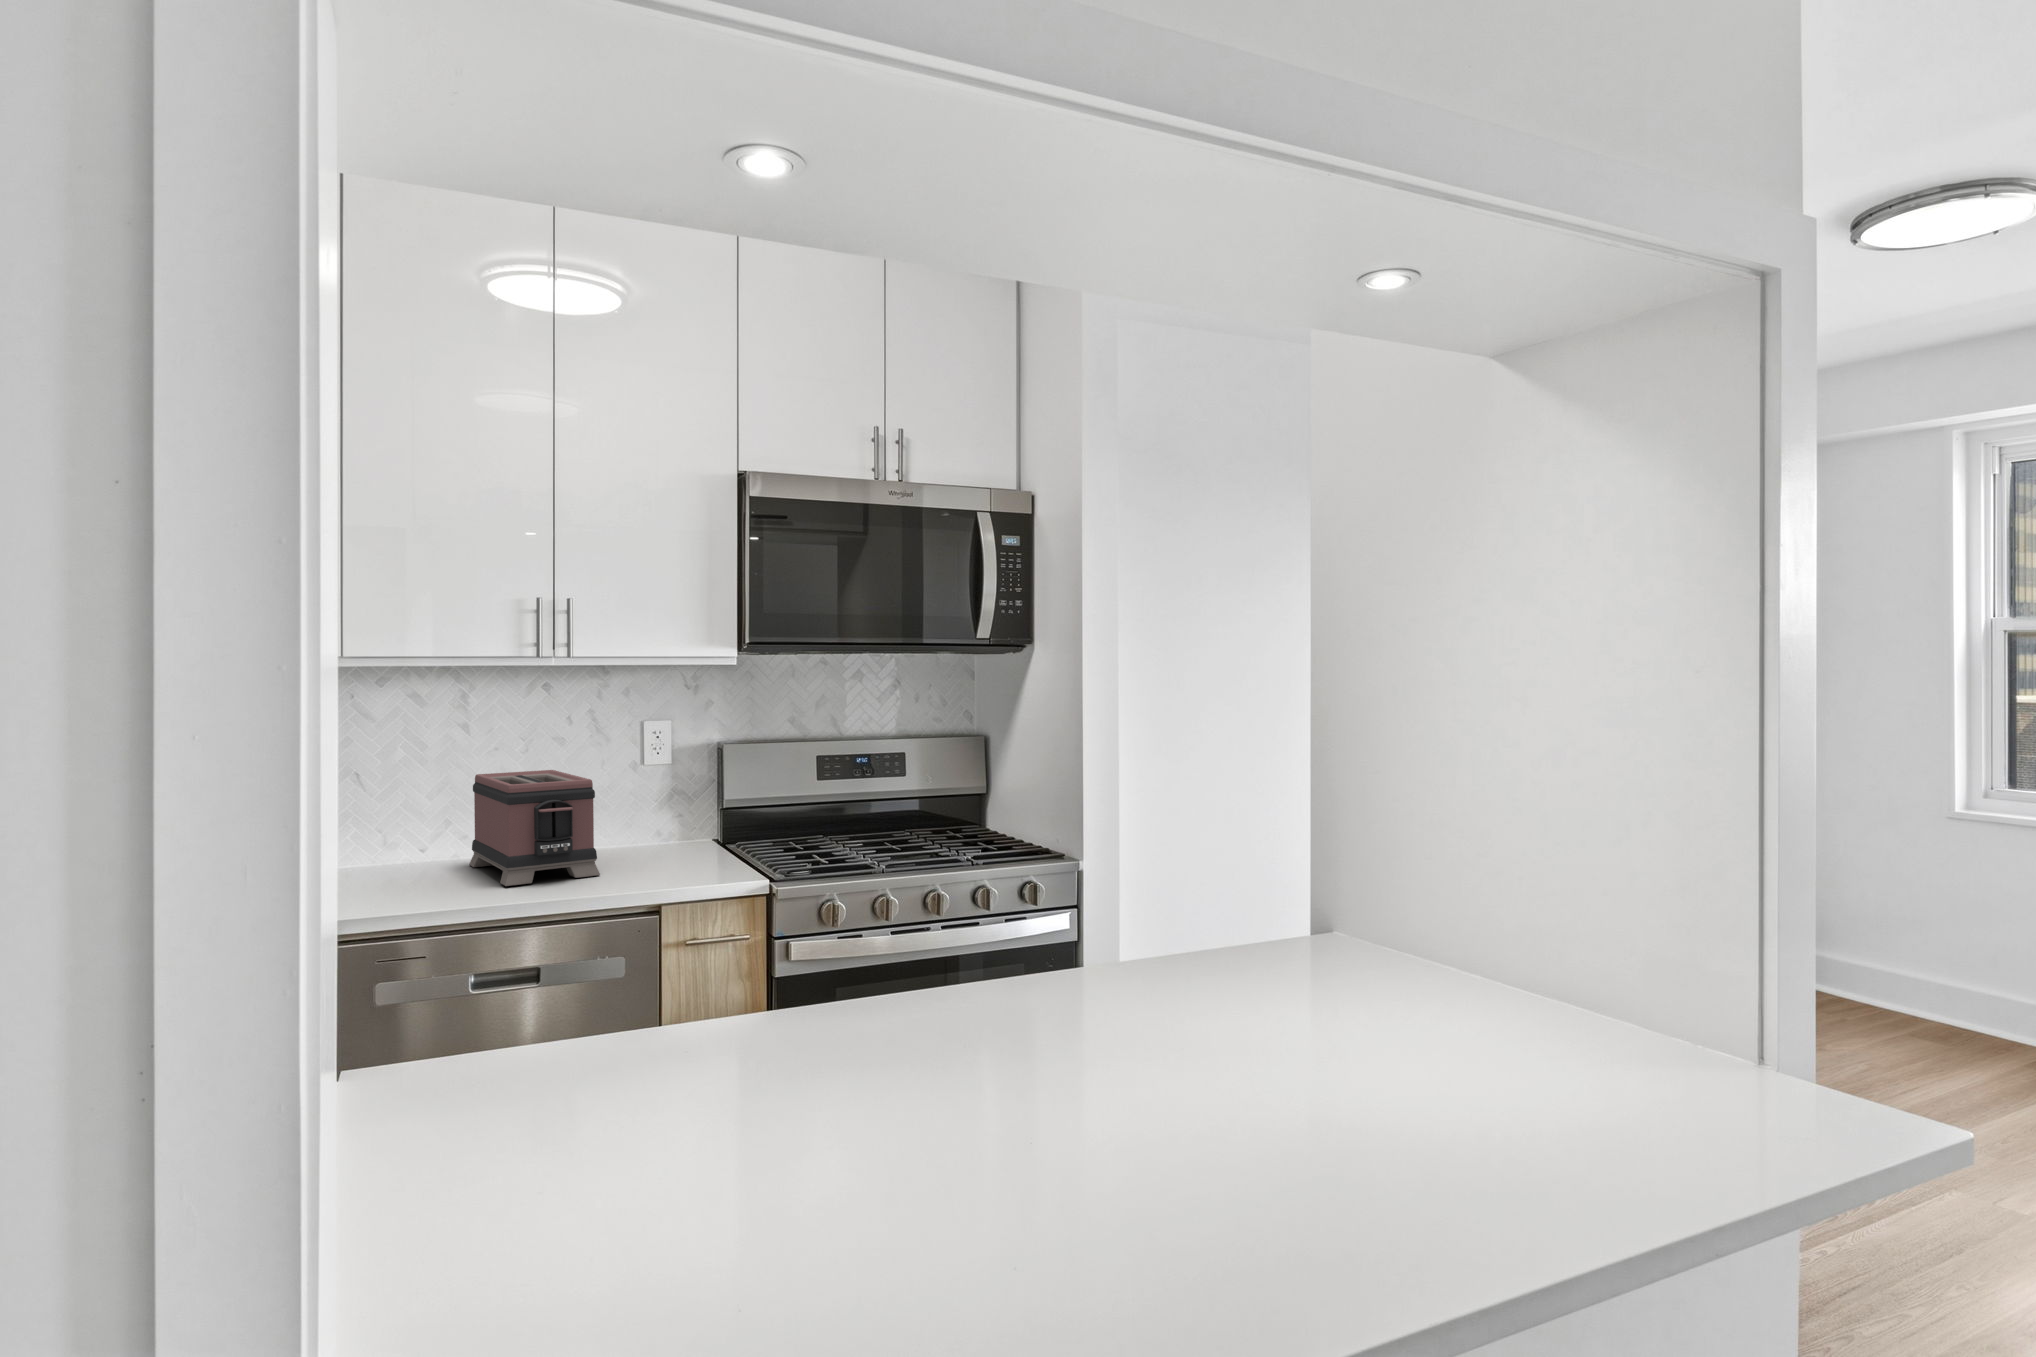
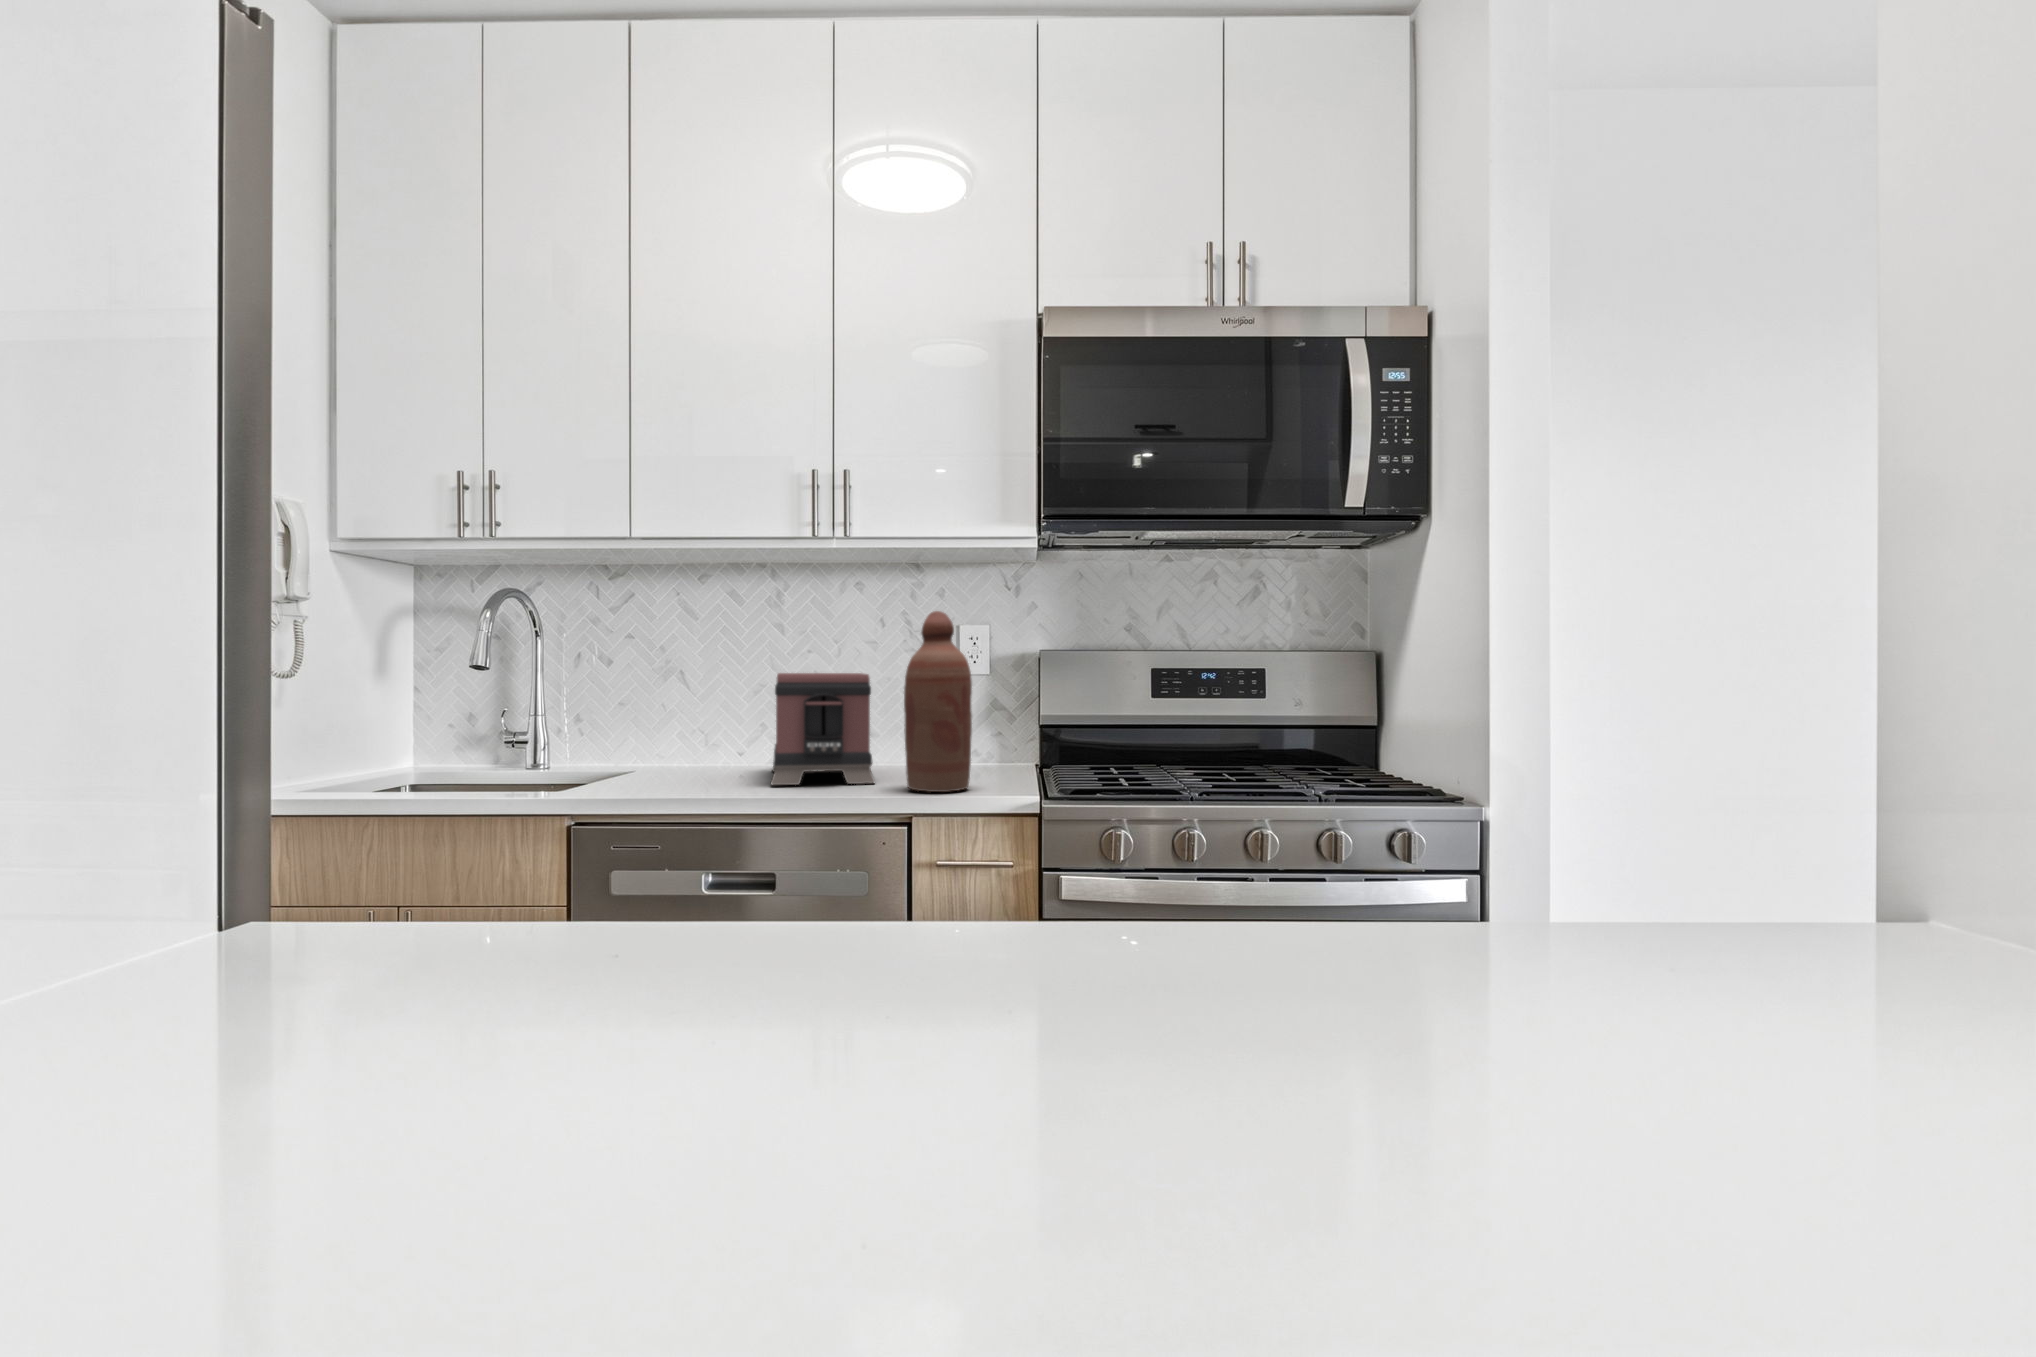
bottle: none [637,728,695,882] -> present [904,611,972,792]

